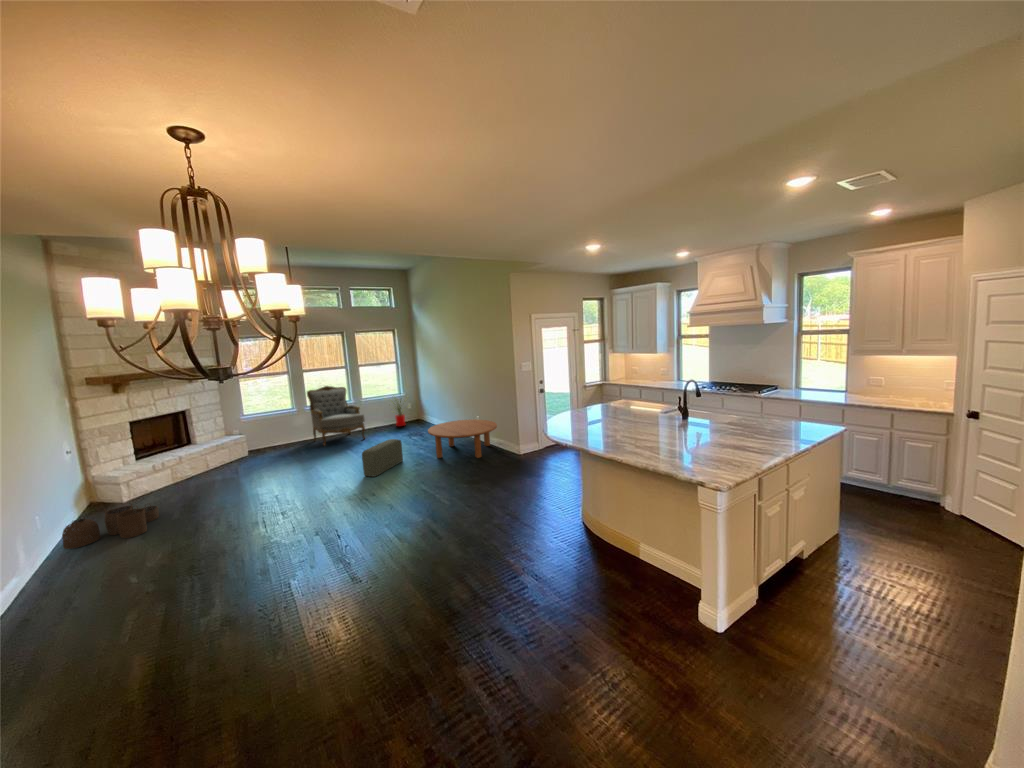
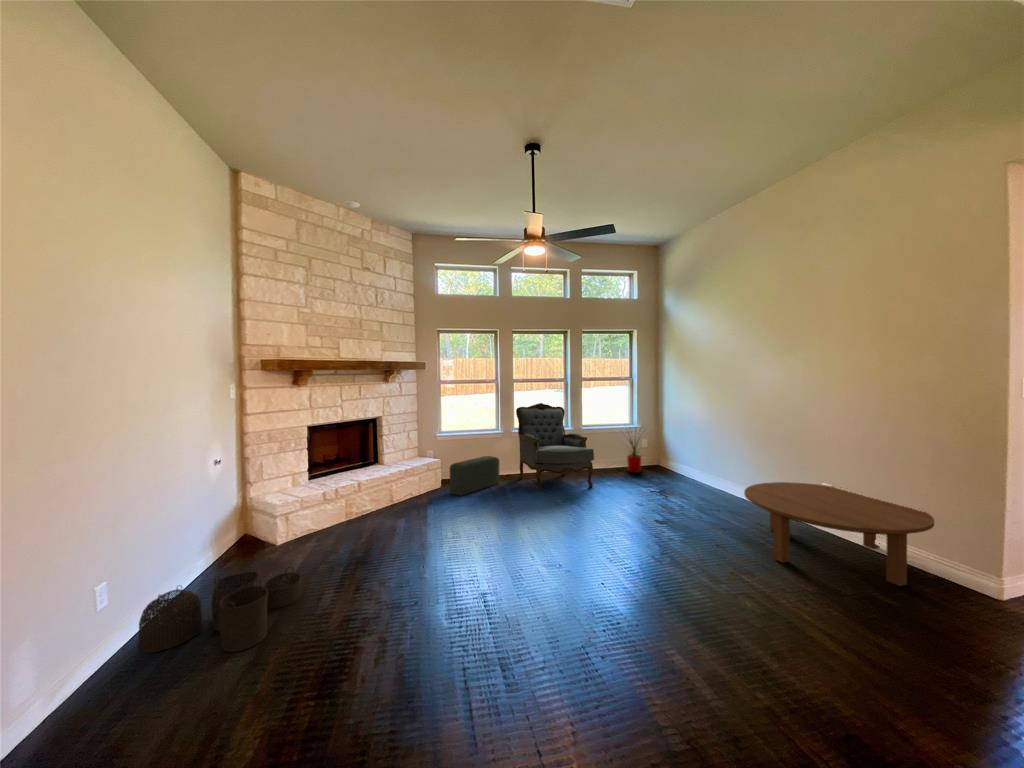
pouf: present [362,439,403,477] -> present [450,456,499,496]

